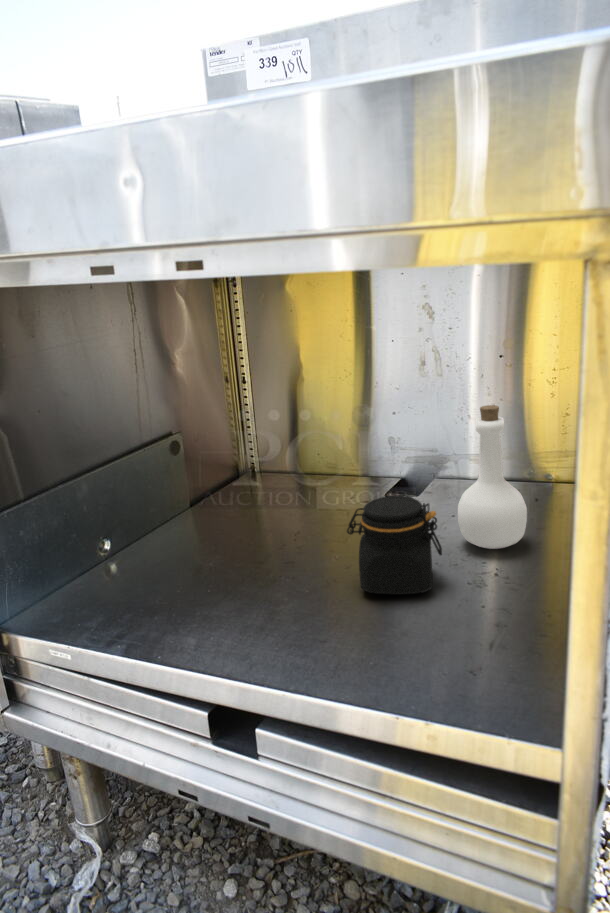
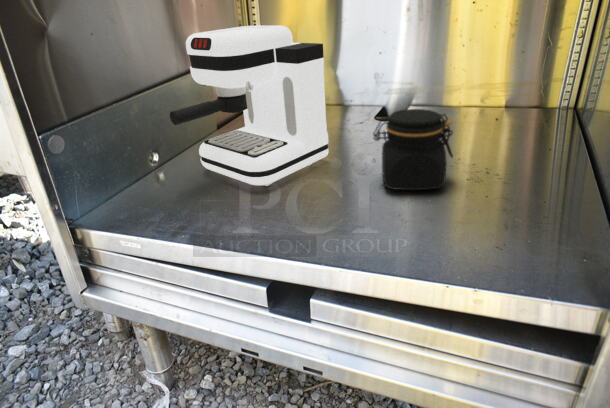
coffee maker: none [119,397,309,585] -> present [170,26,329,186]
bottle: present [458,405,527,549] -> none [453,31,513,156]

